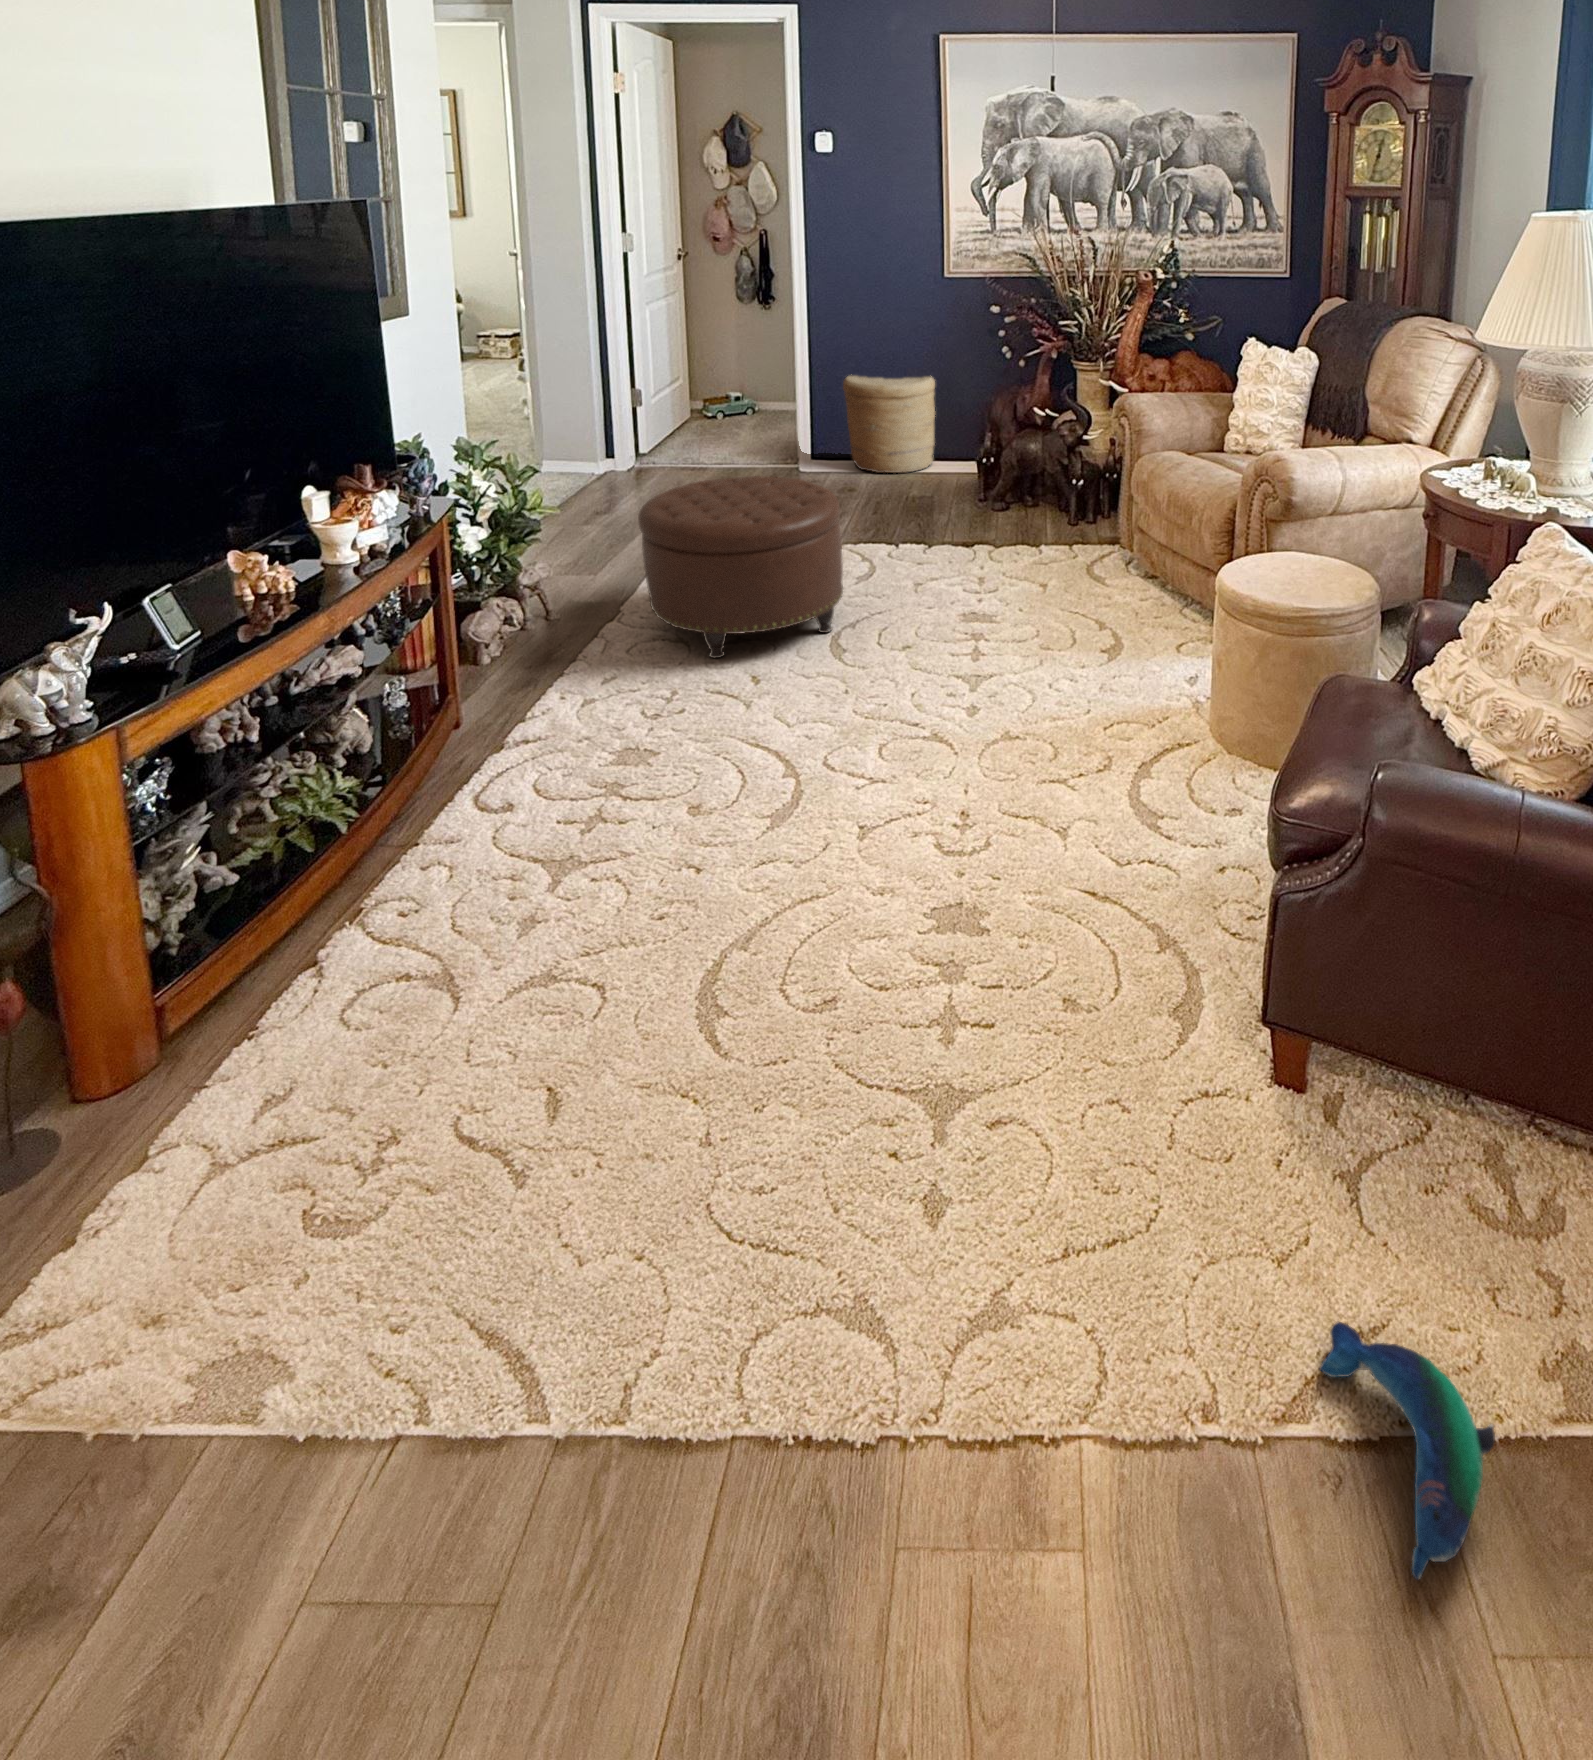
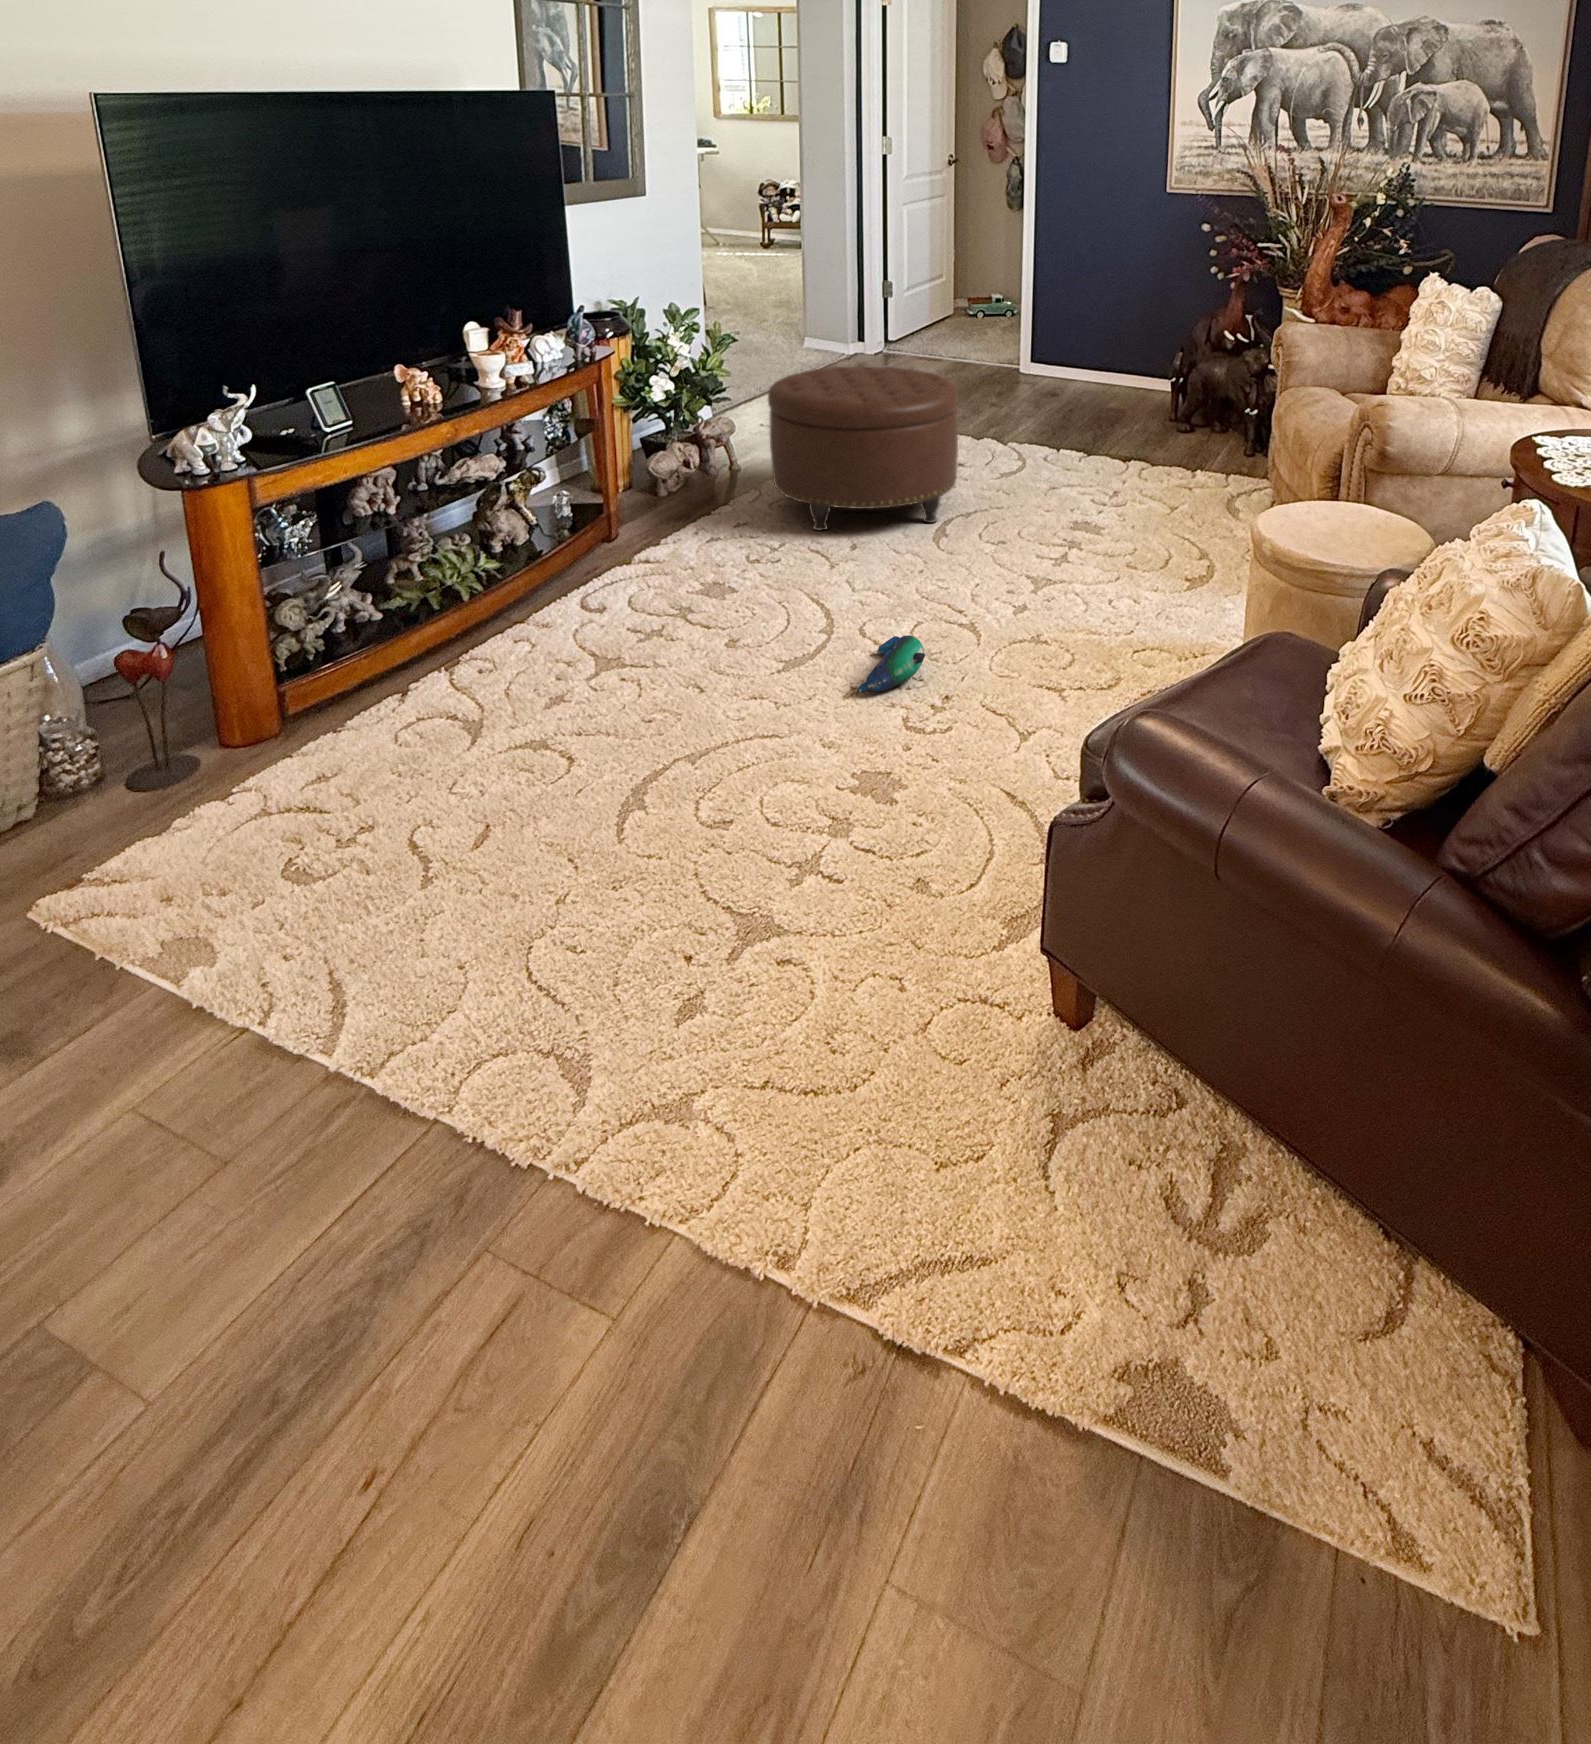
woven basket: present [843,376,935,473] -> none [1040,291,1138,398]
plush toy: present [1320,1322,1495,1579] -> present [858,635,926,693]

